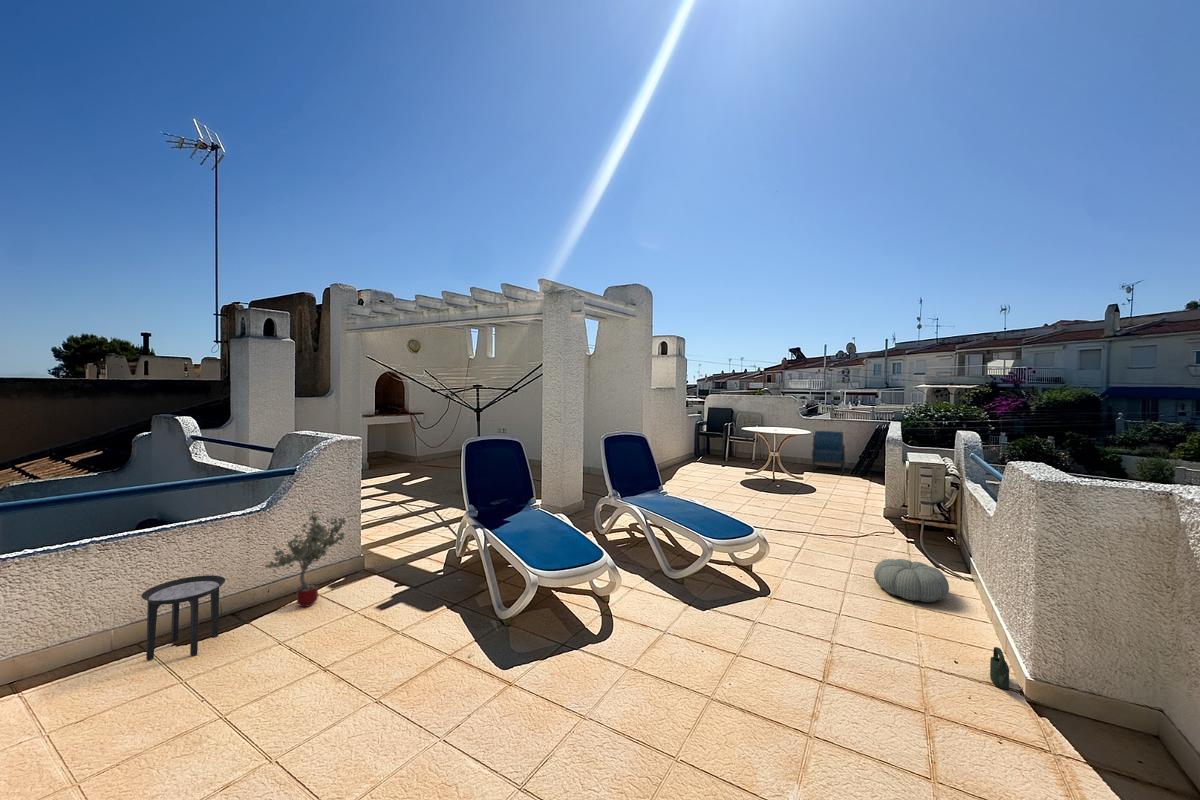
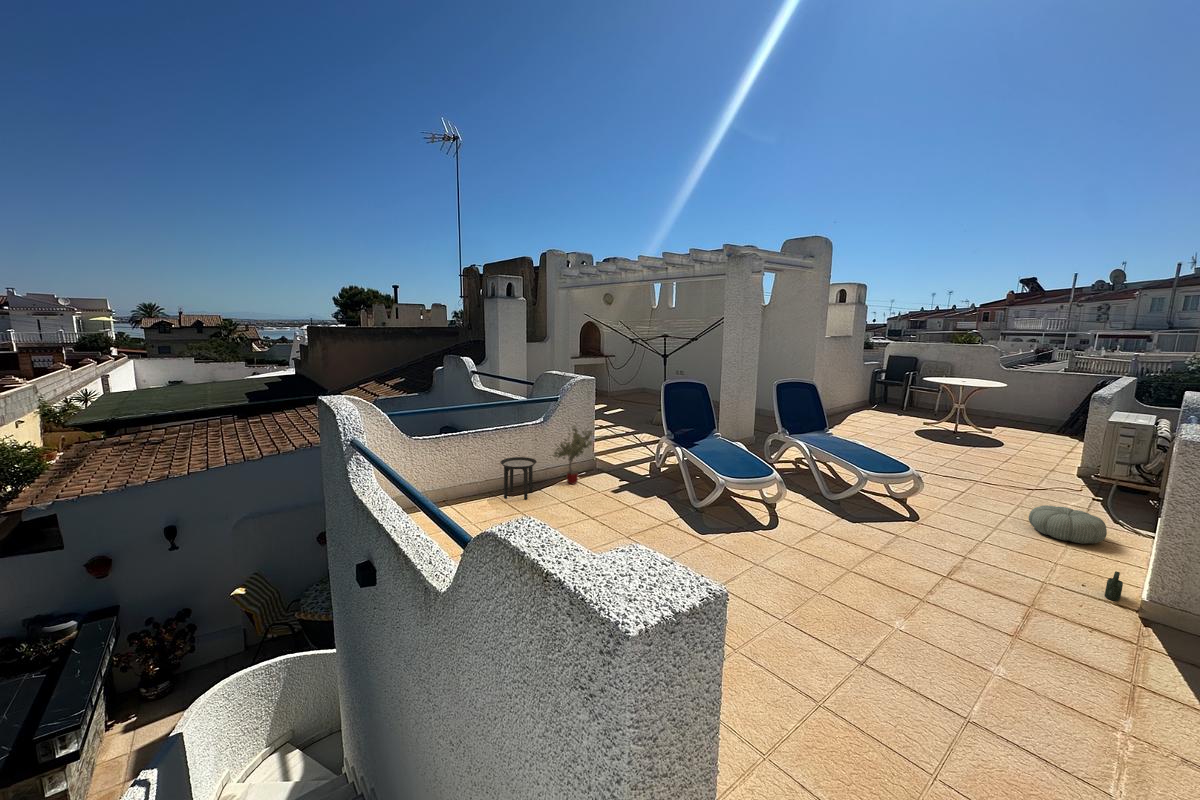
chair: present [812,431,845,472] -> none [1008,384,1056,431]

